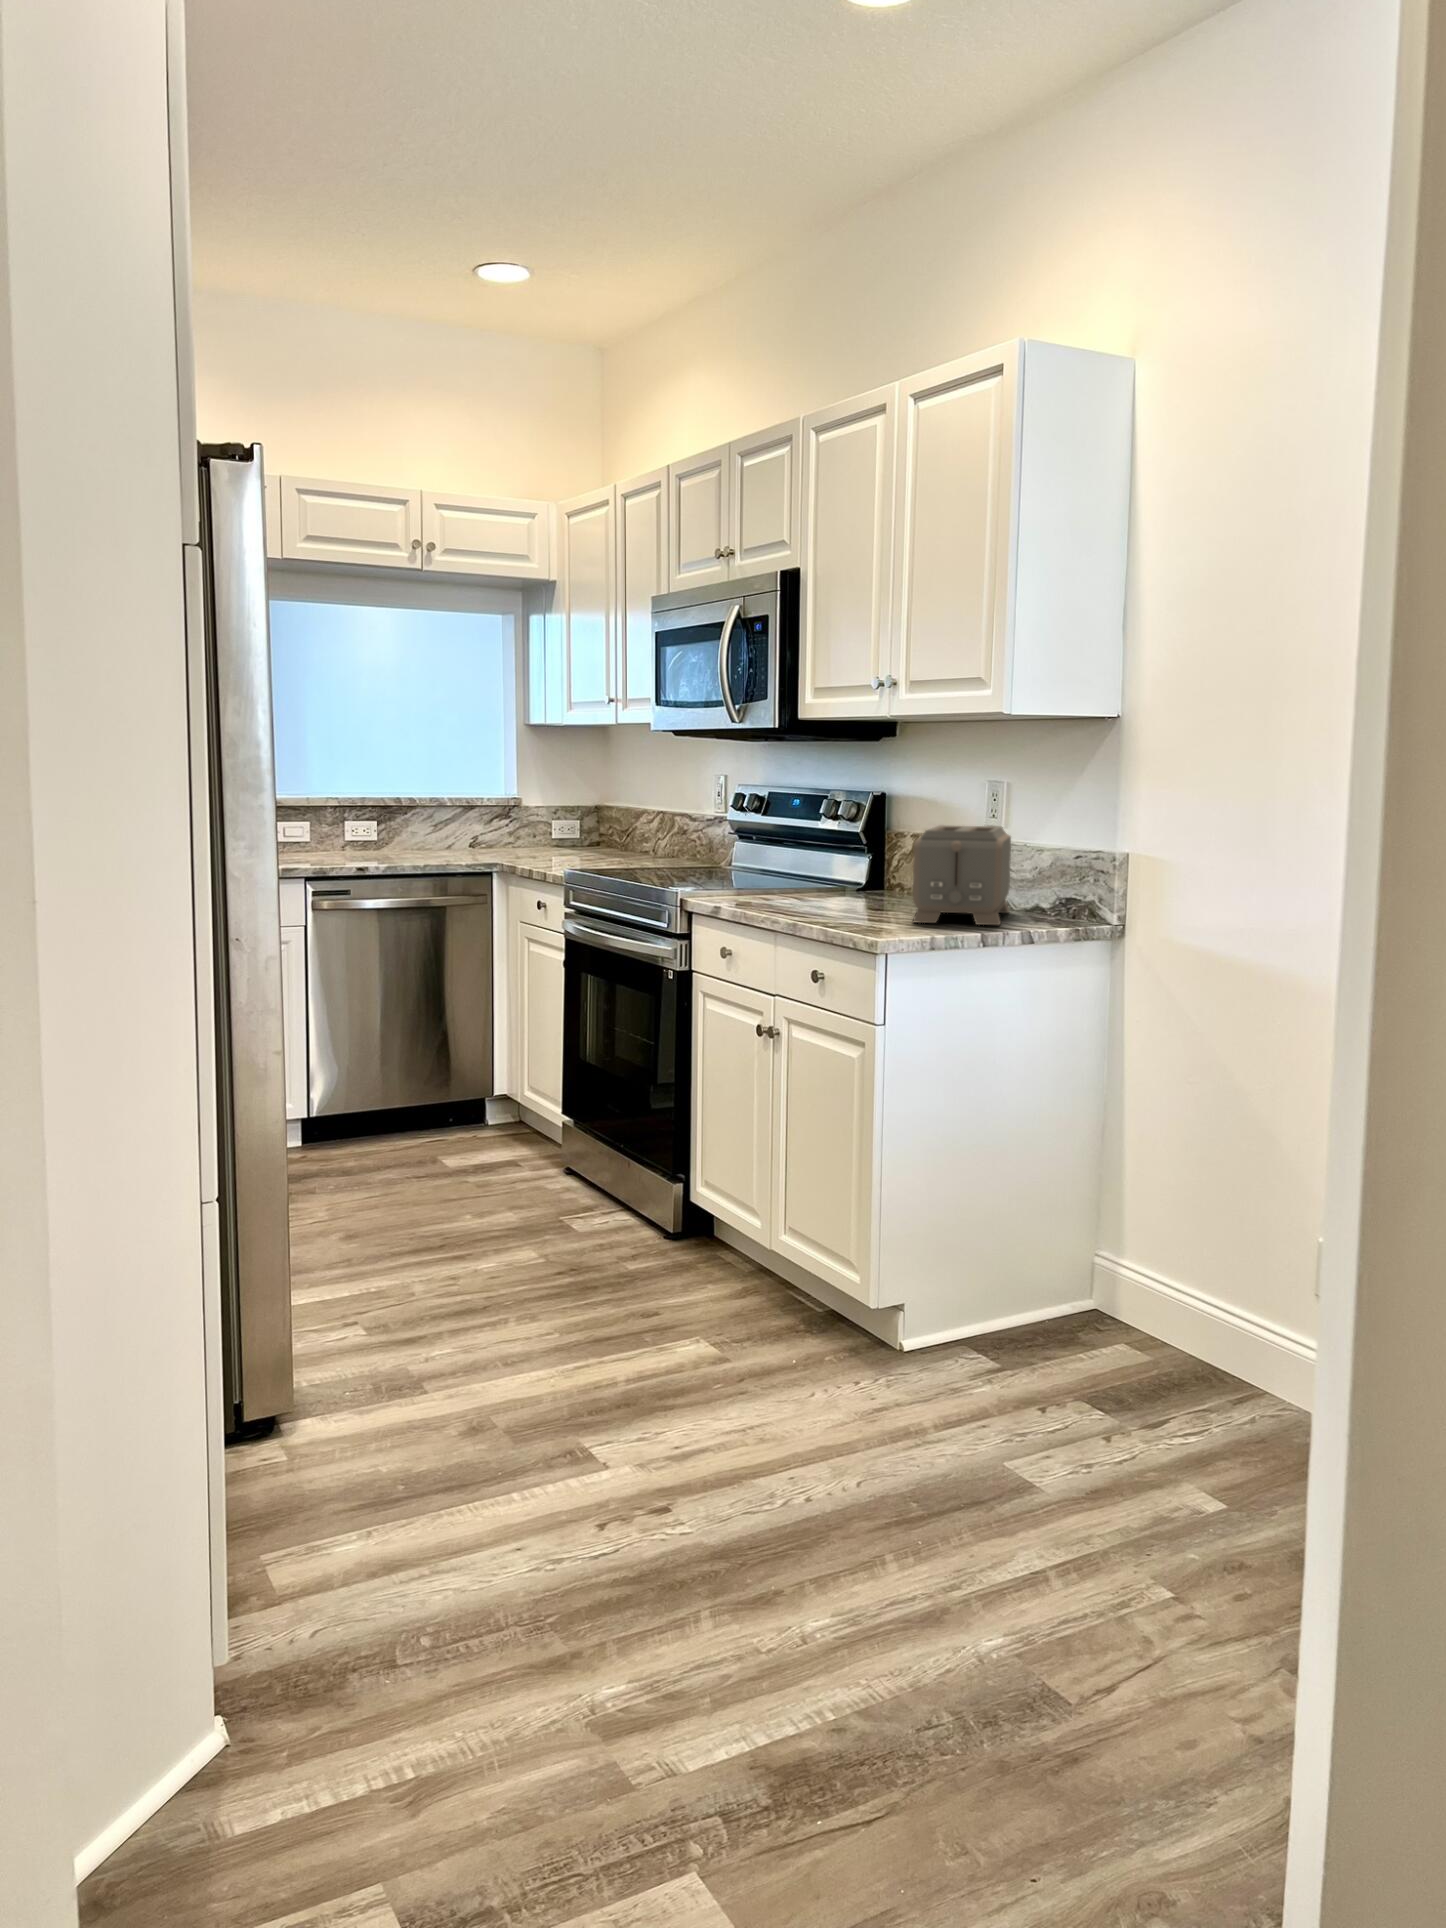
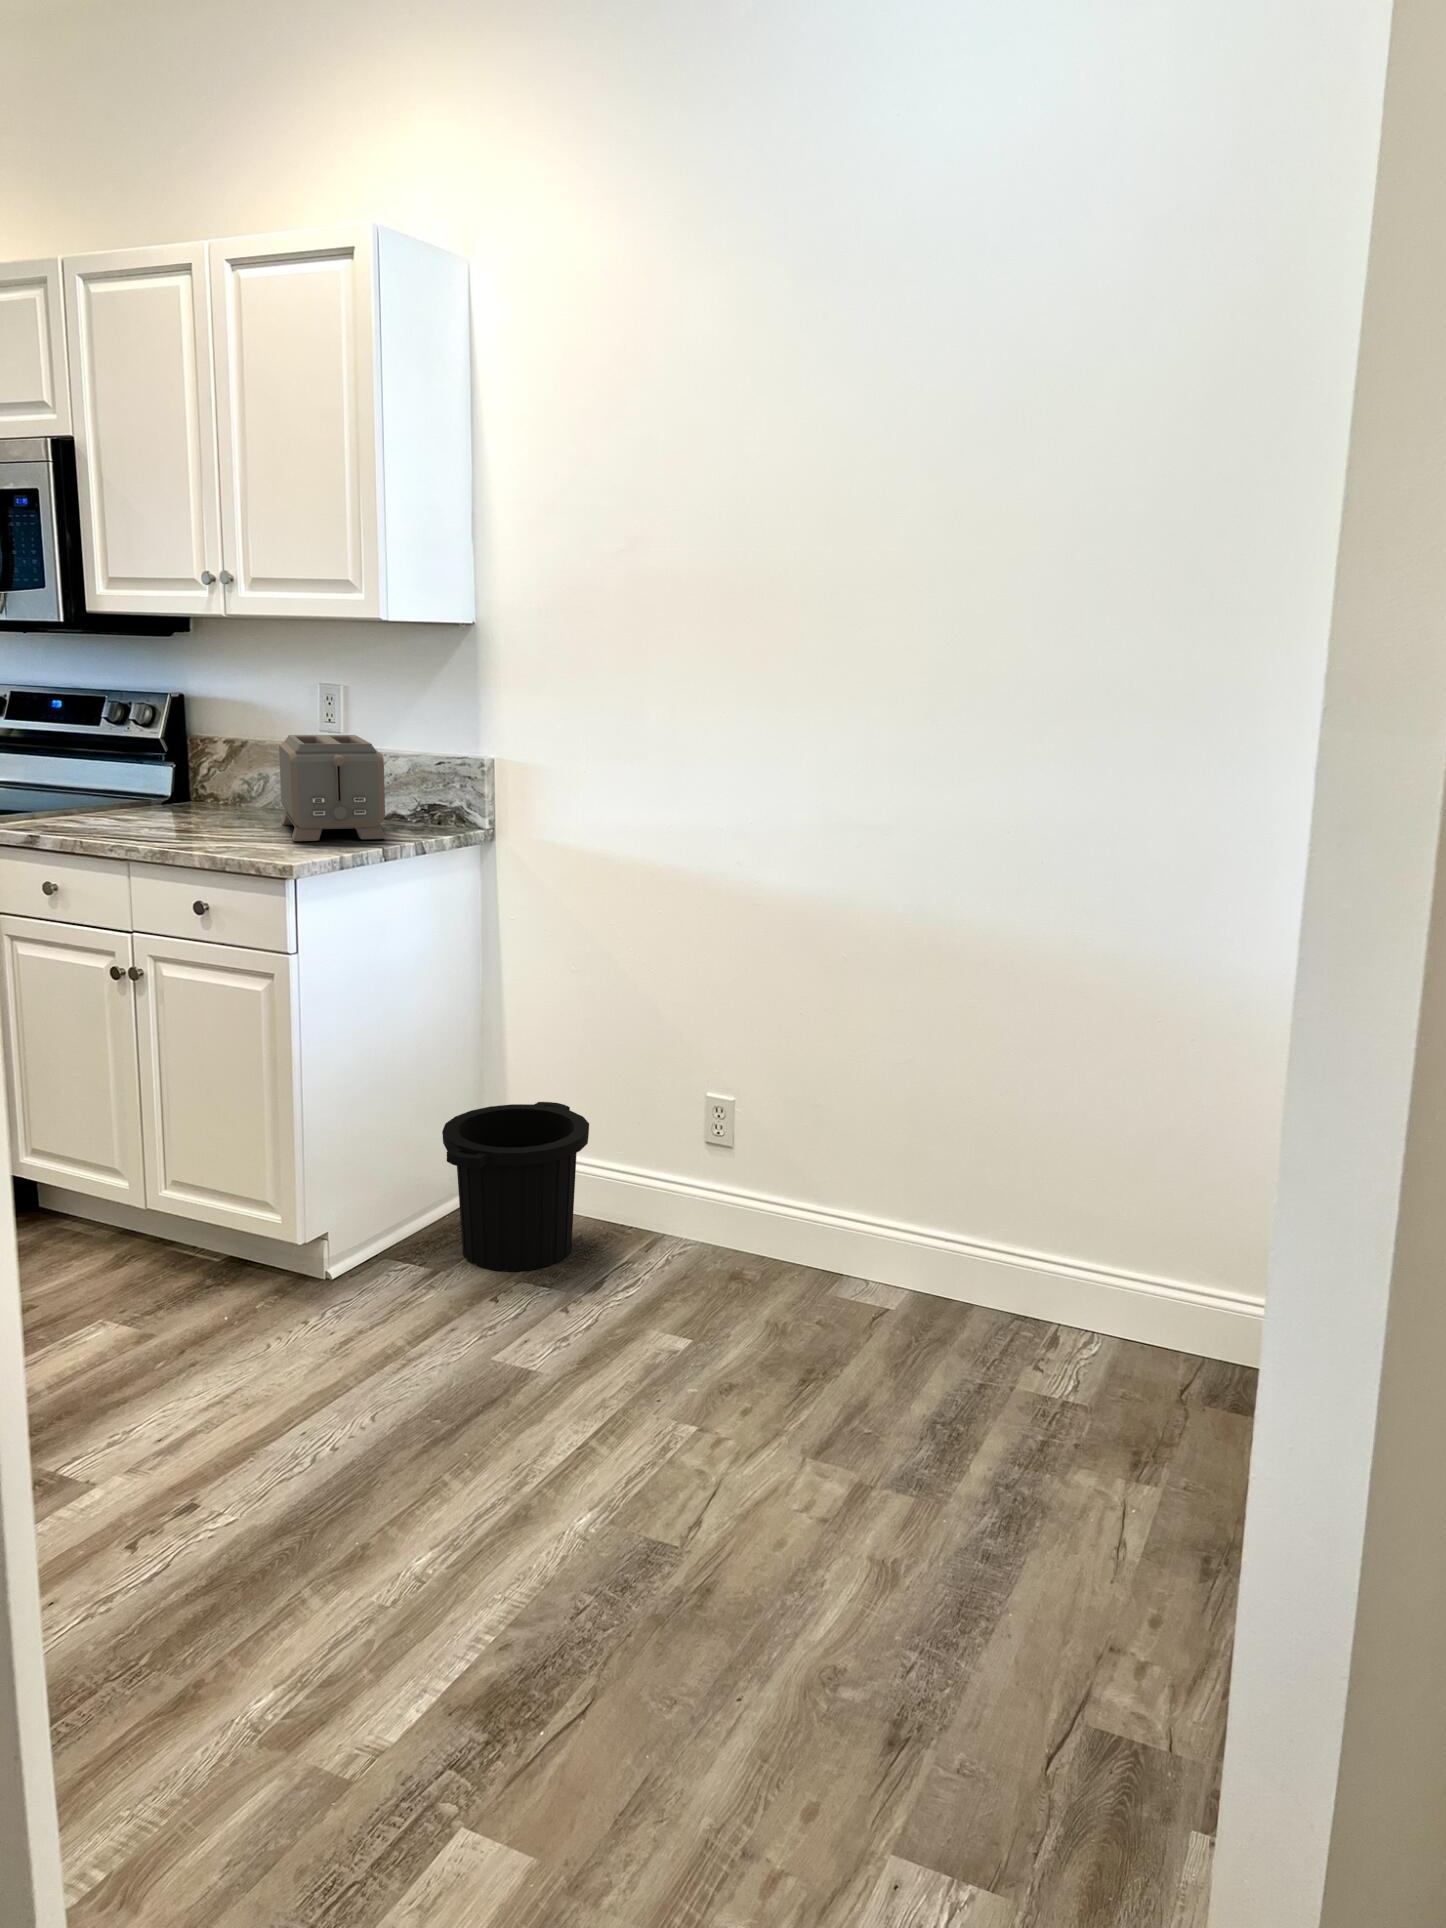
trash can: none [1016,1214,1183,1394] -> present [442,1102,589,1271]

